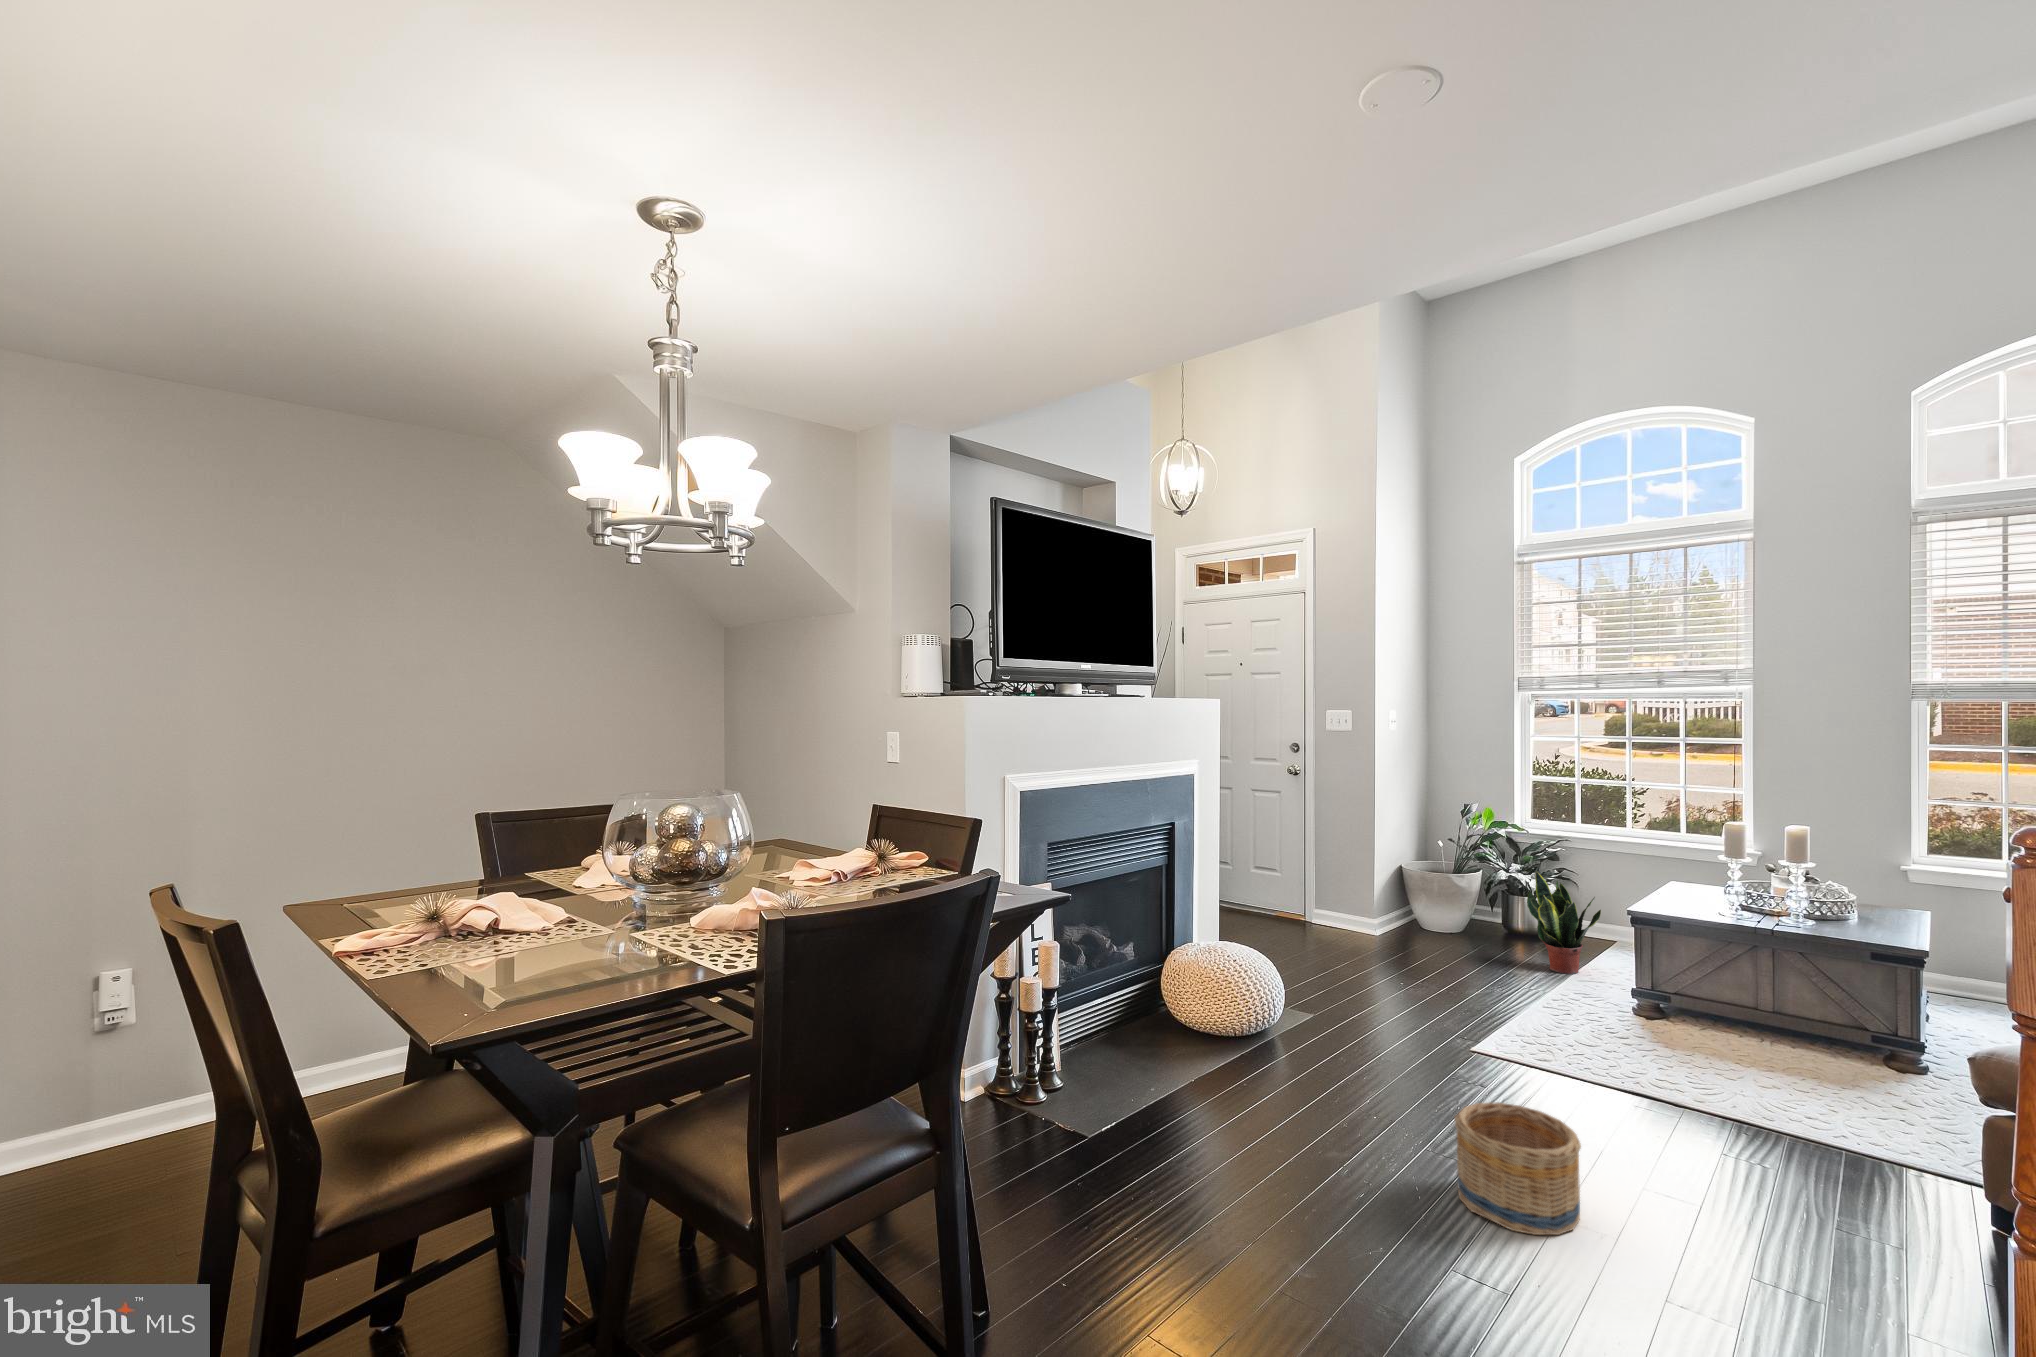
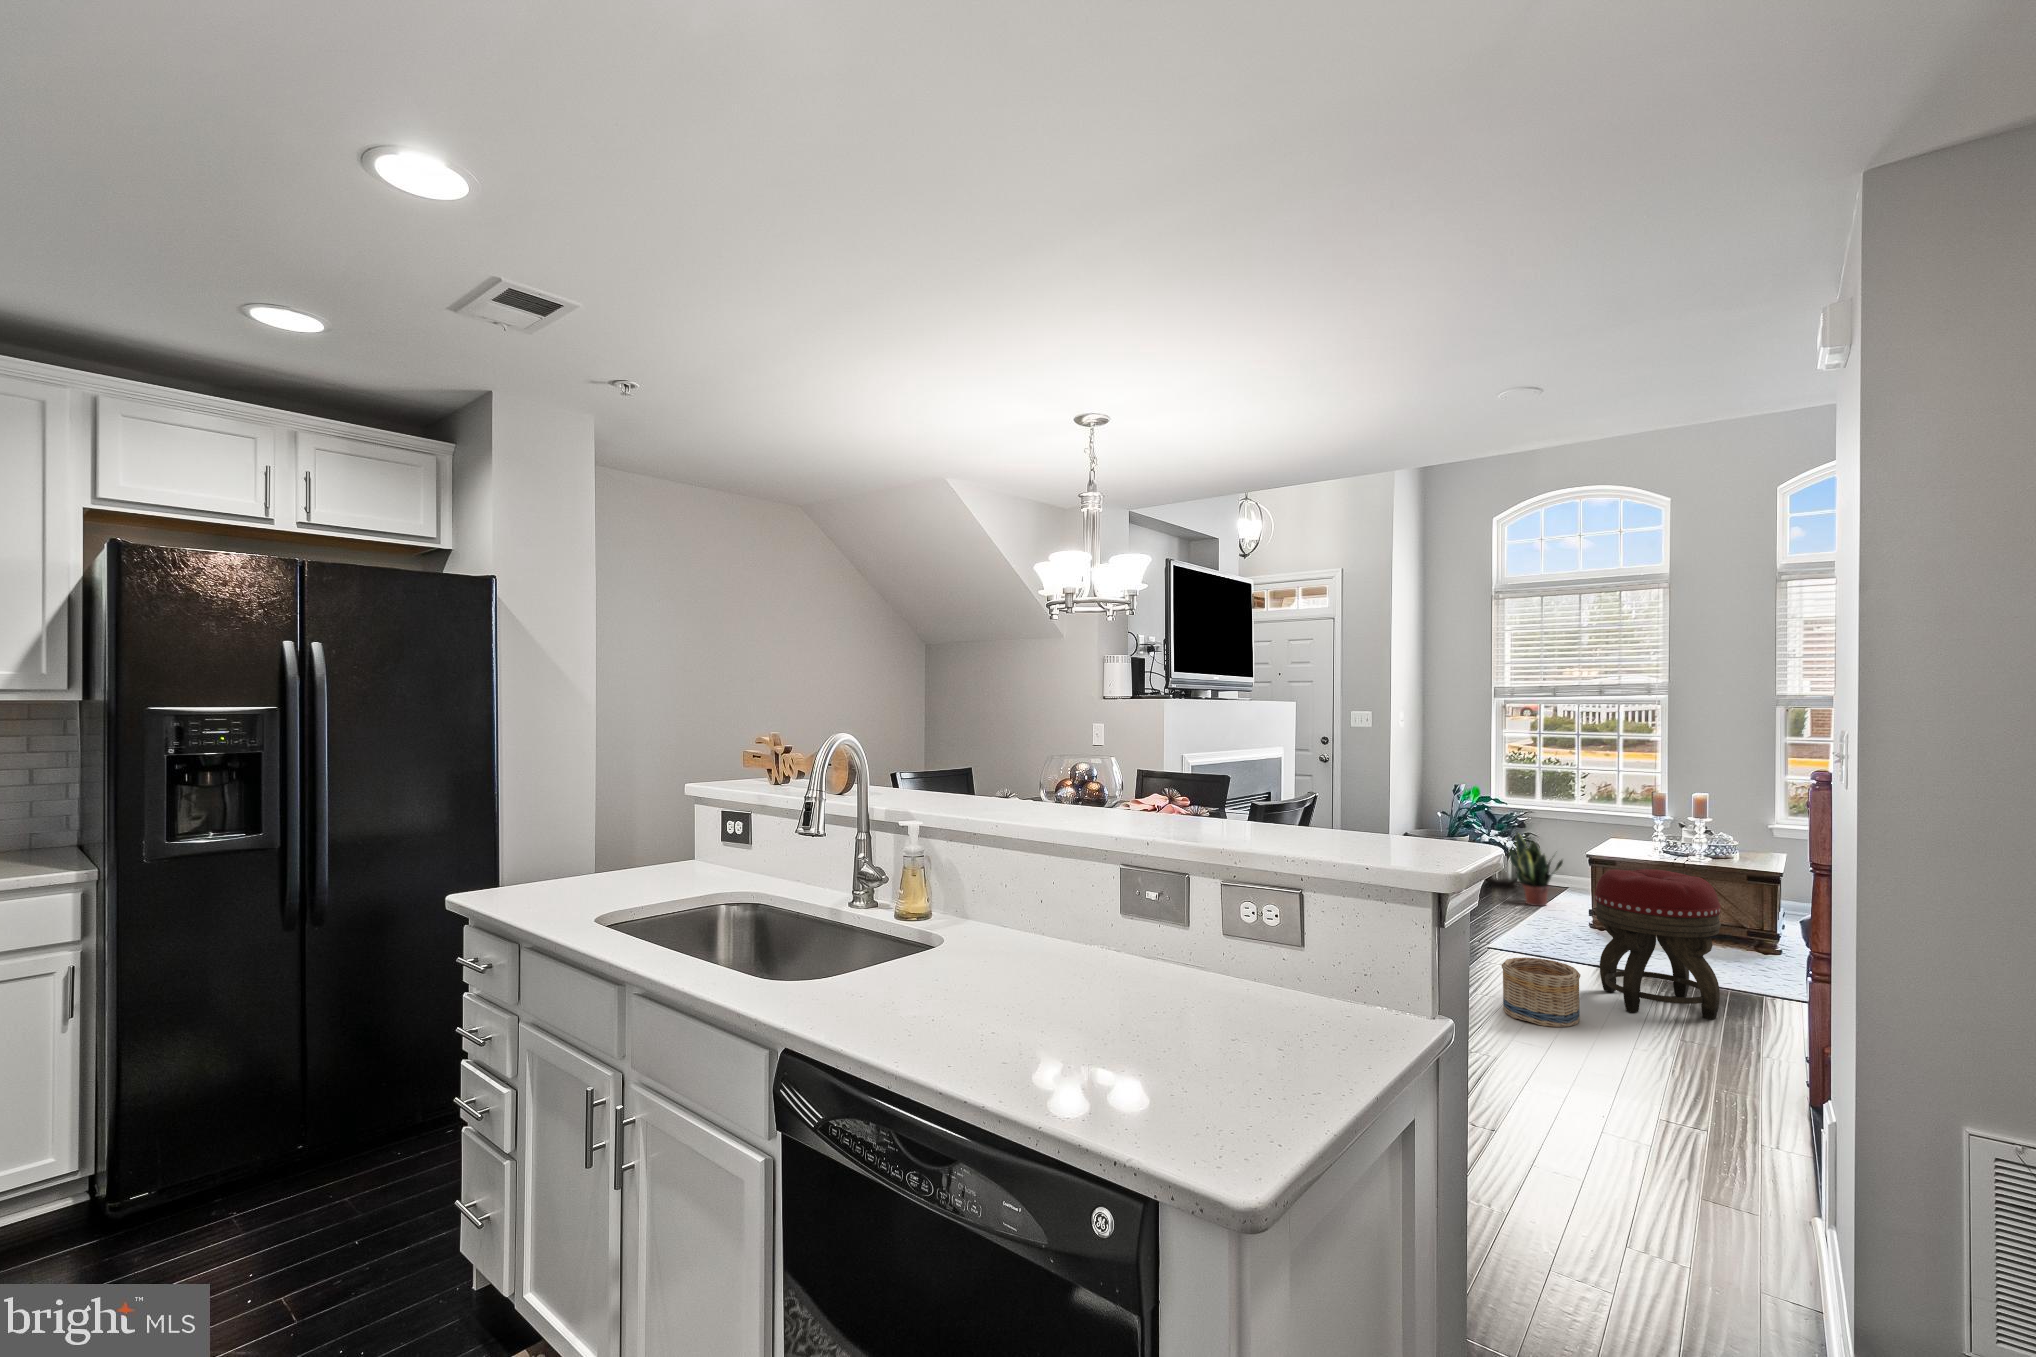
footstool: none [1615,959,1827,1225] -> present [1595,869,1721,1020]

